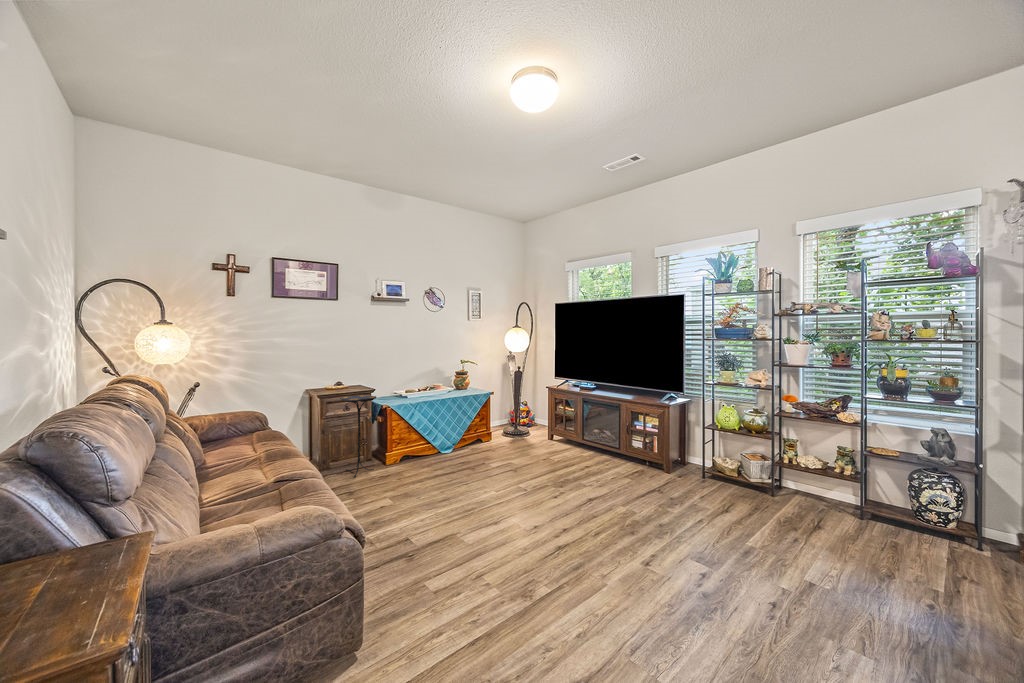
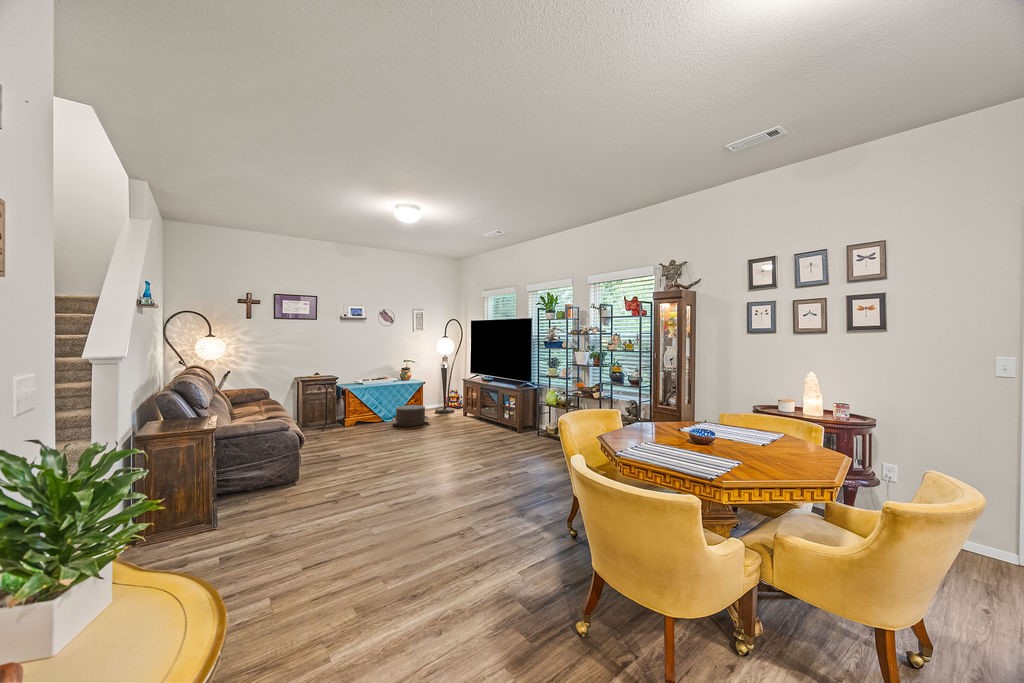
pouf: none [457,428,515,462] -> present [393,405,429,426]

